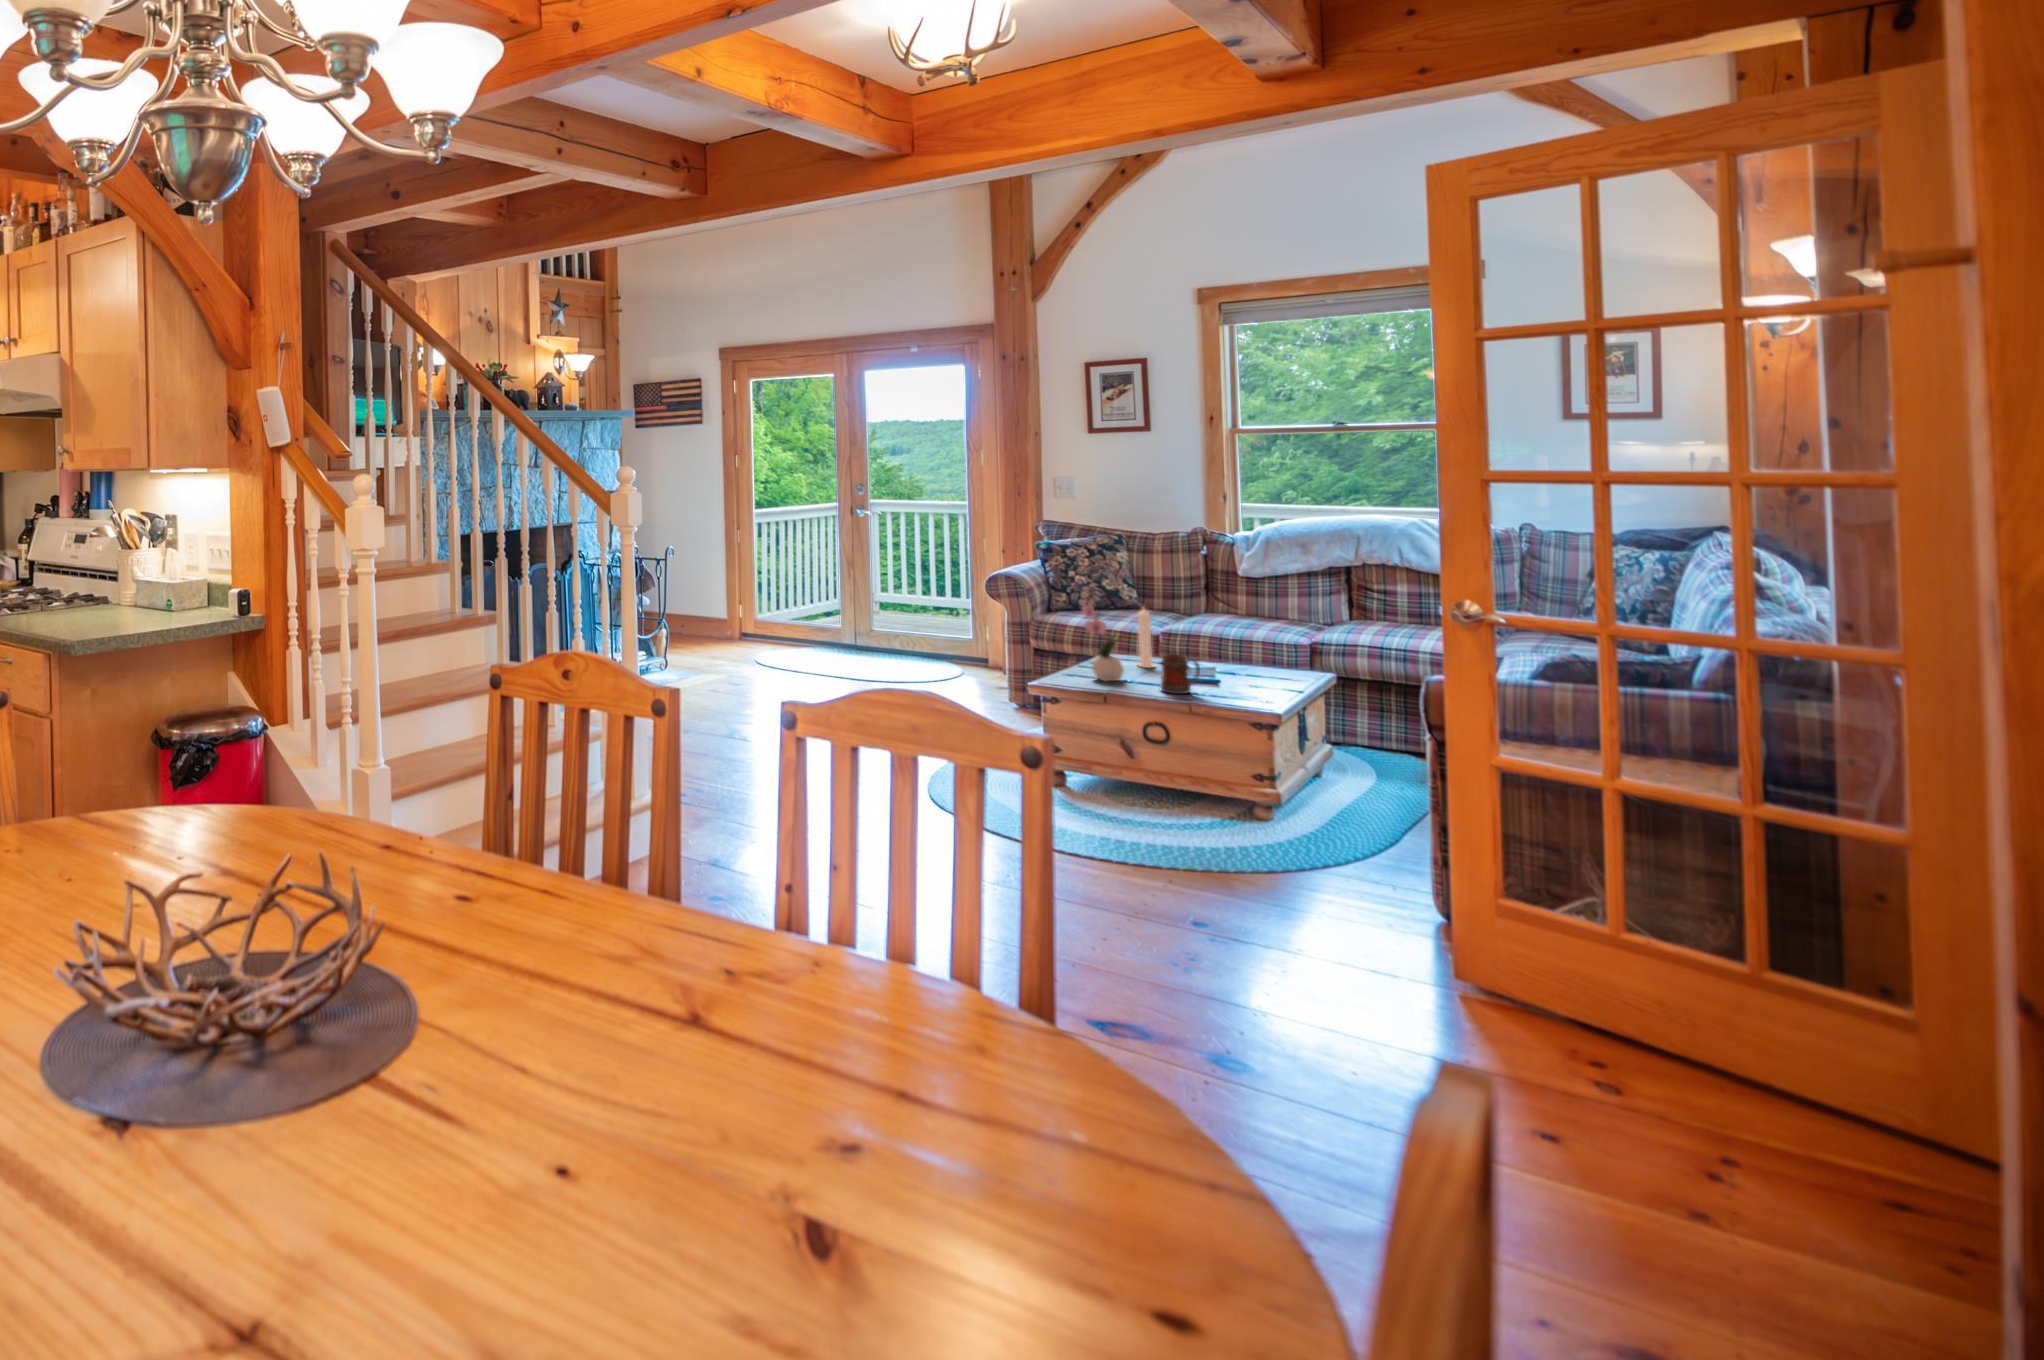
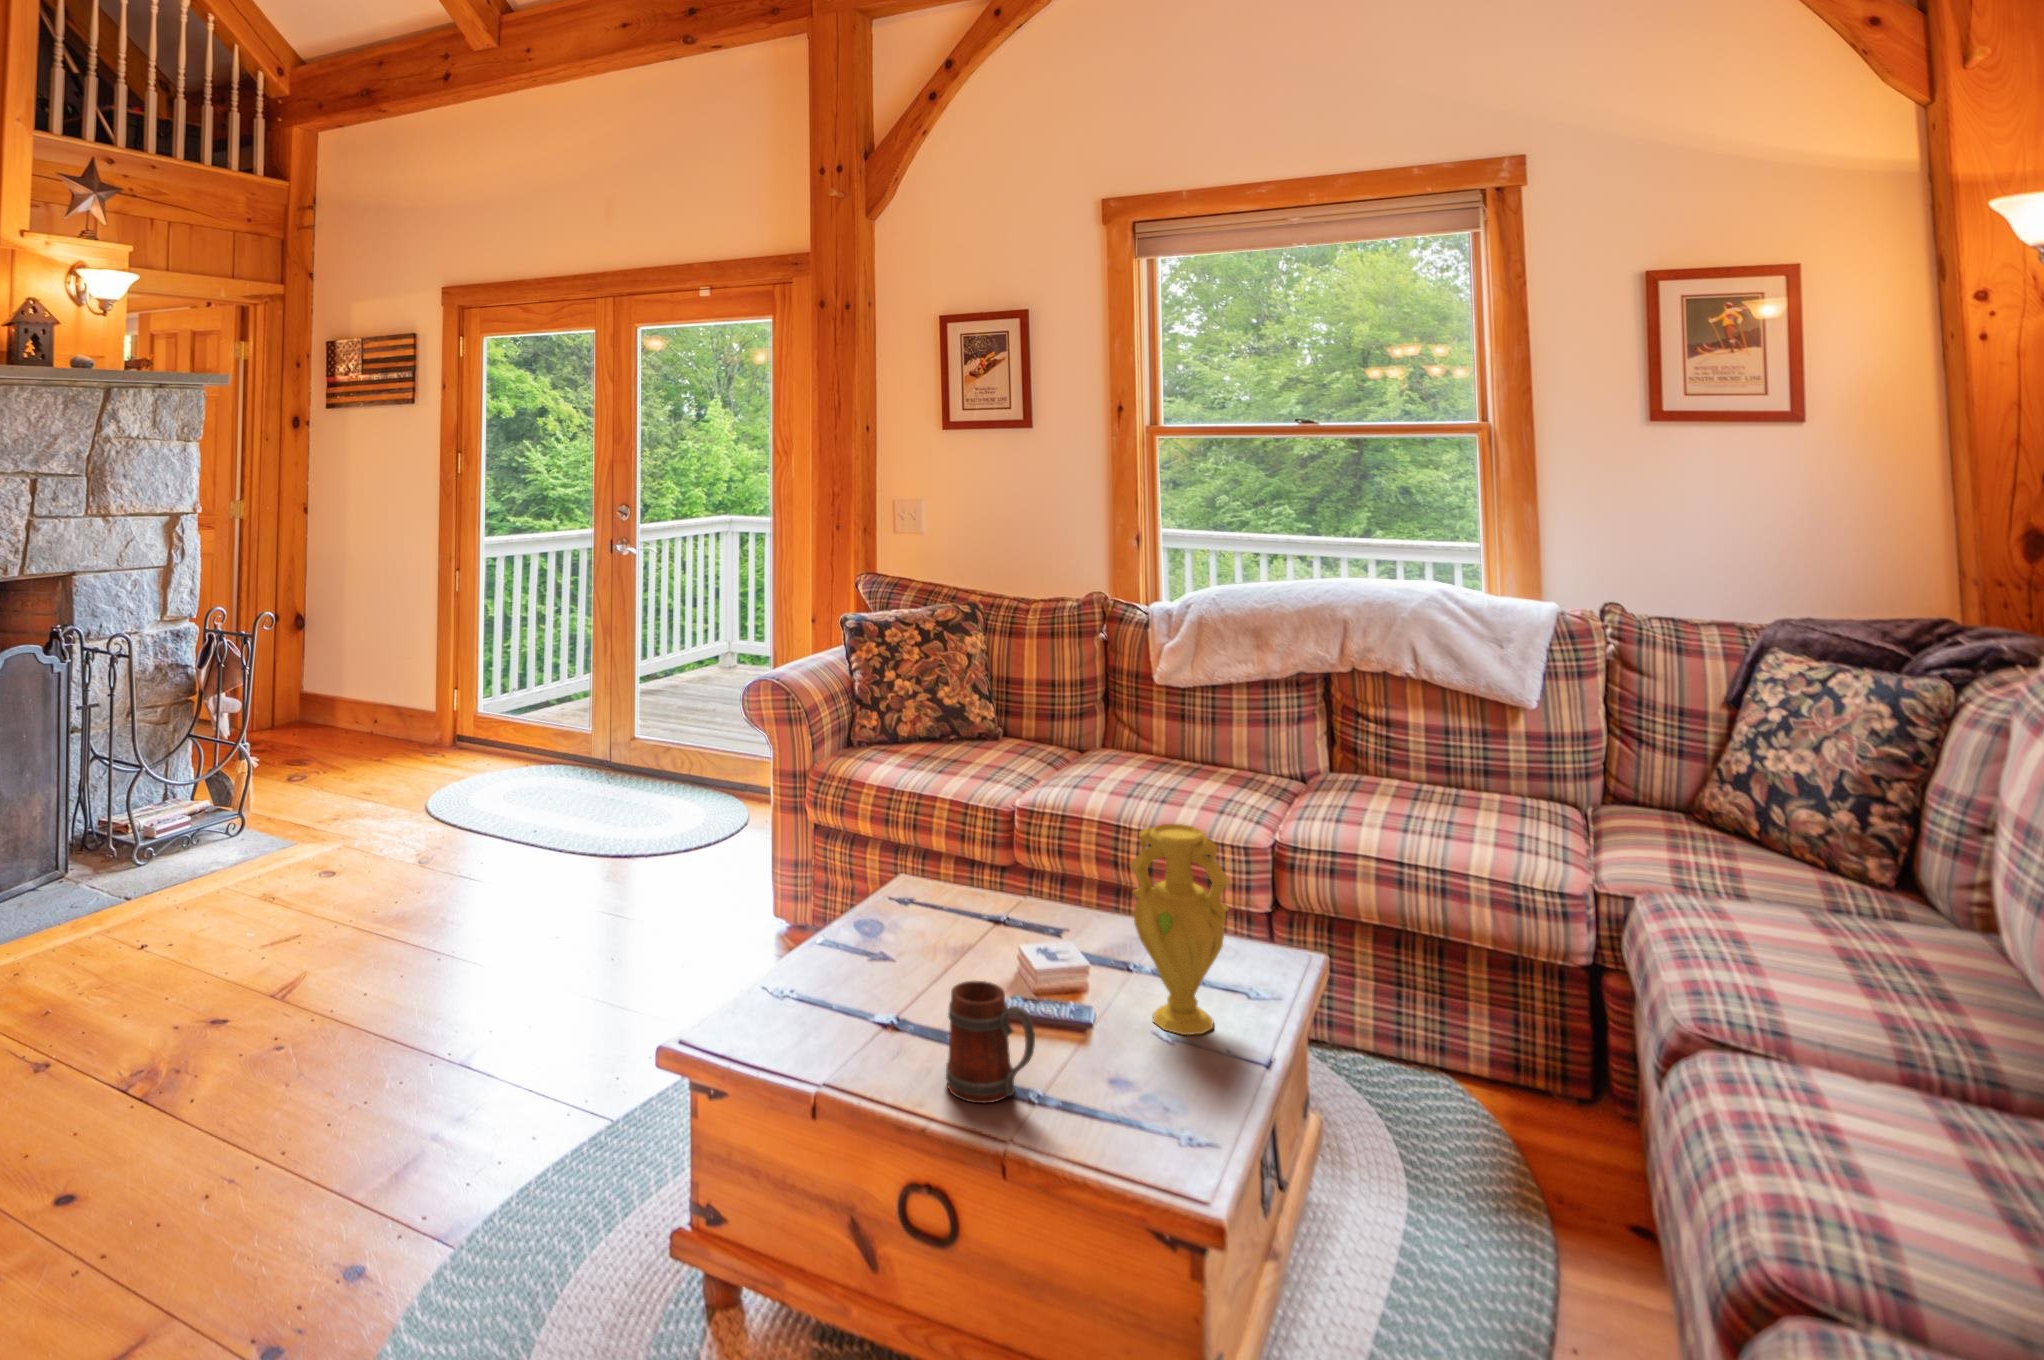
flower arrangement: present [1082,592,1124,681] -> none [790,797,887,1035]
vase: none [1235,603,1284,686] -> present [1129,824,1230,1035]
candle: present [1138,607,1155,668] -> none [935,805,973,949]

